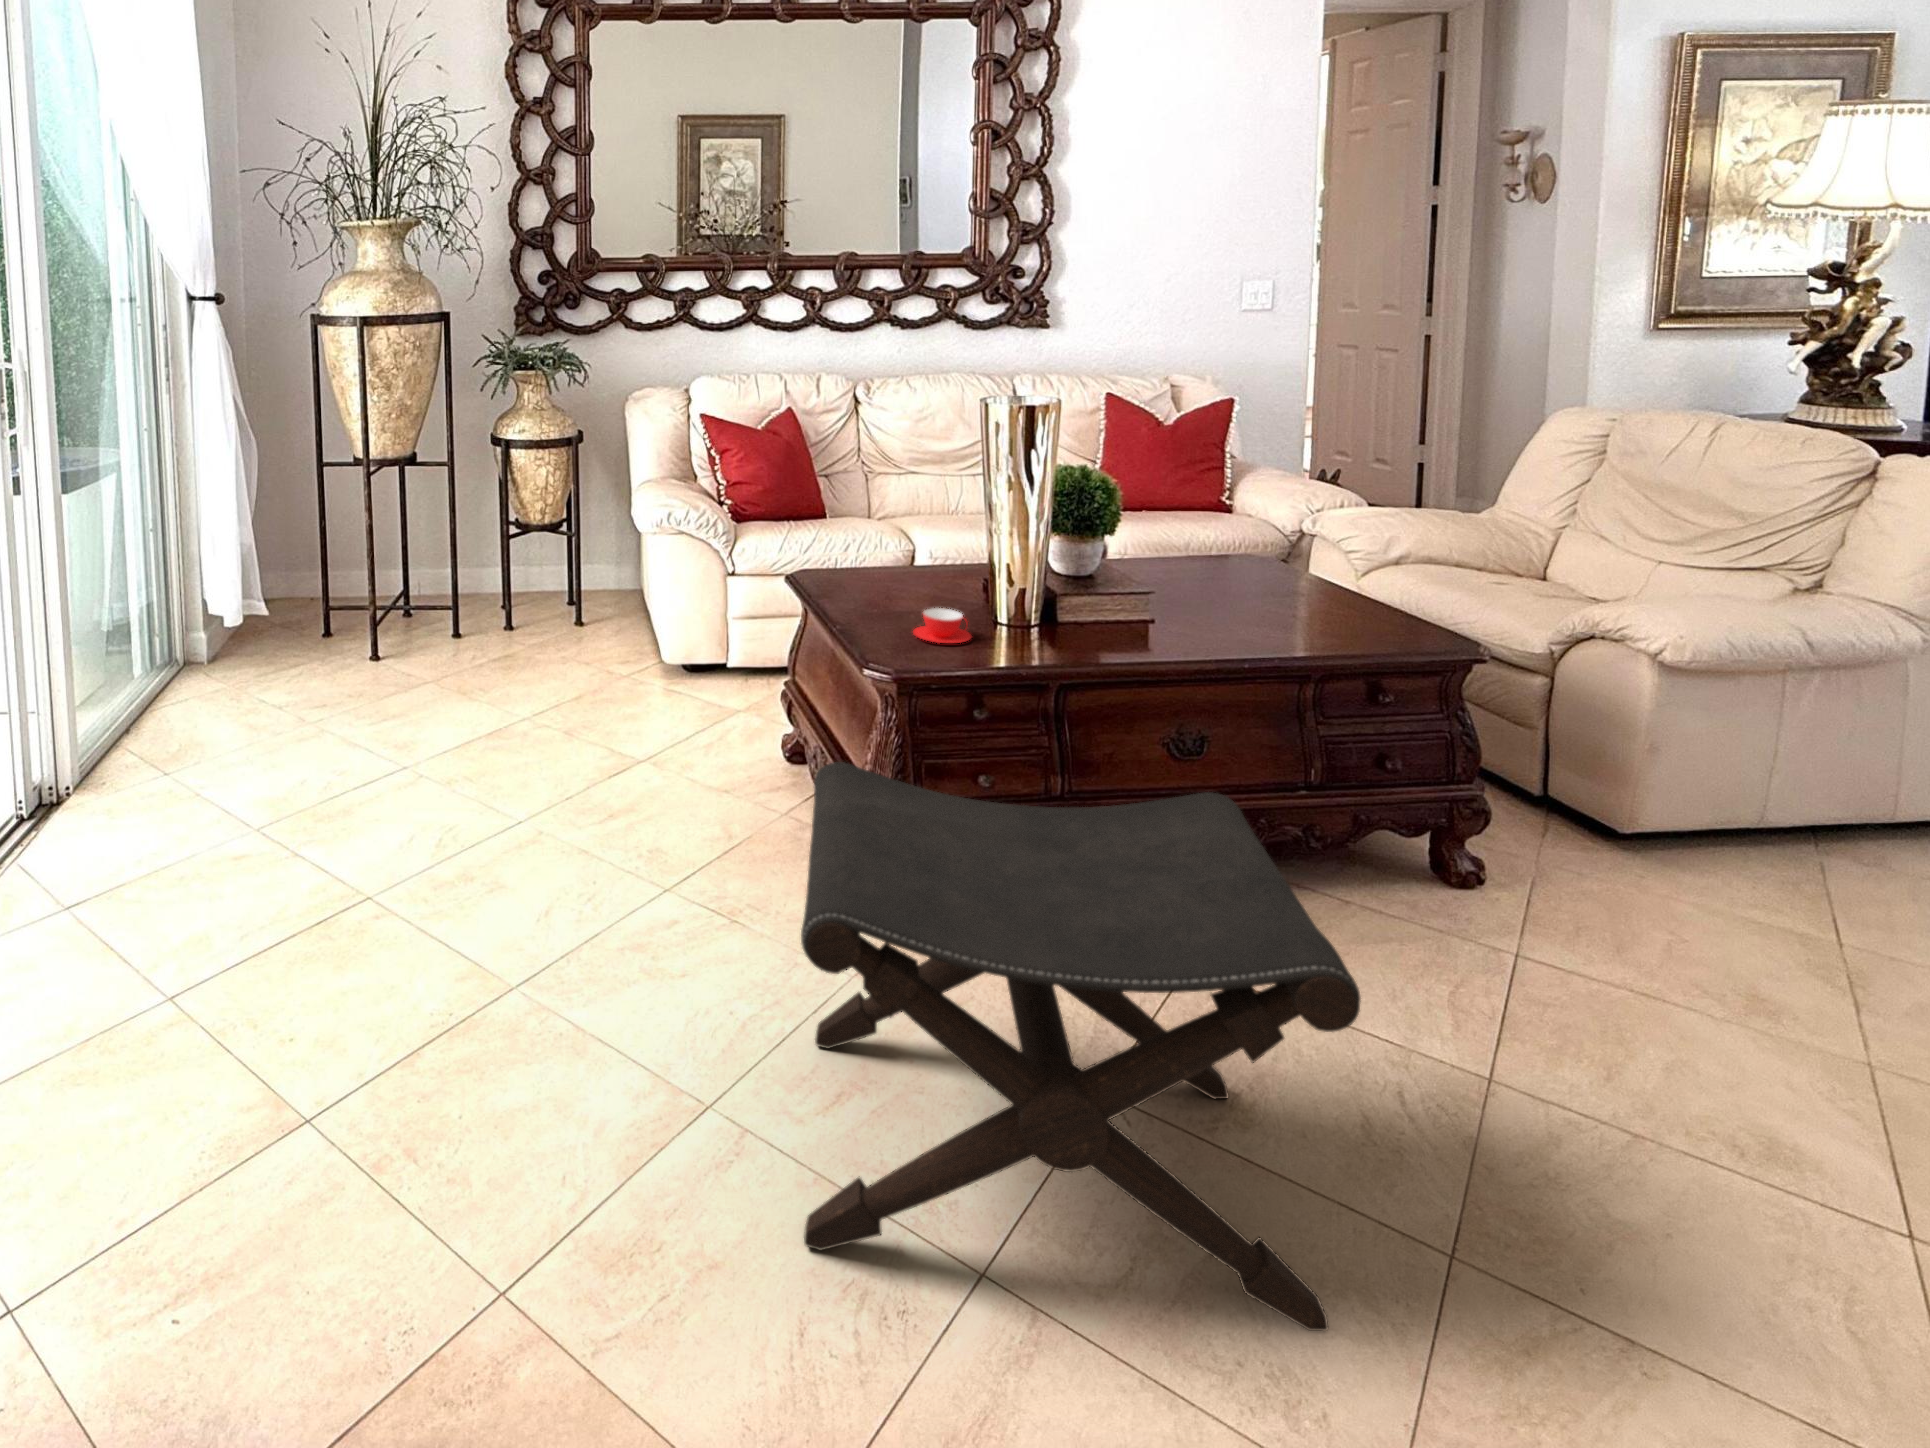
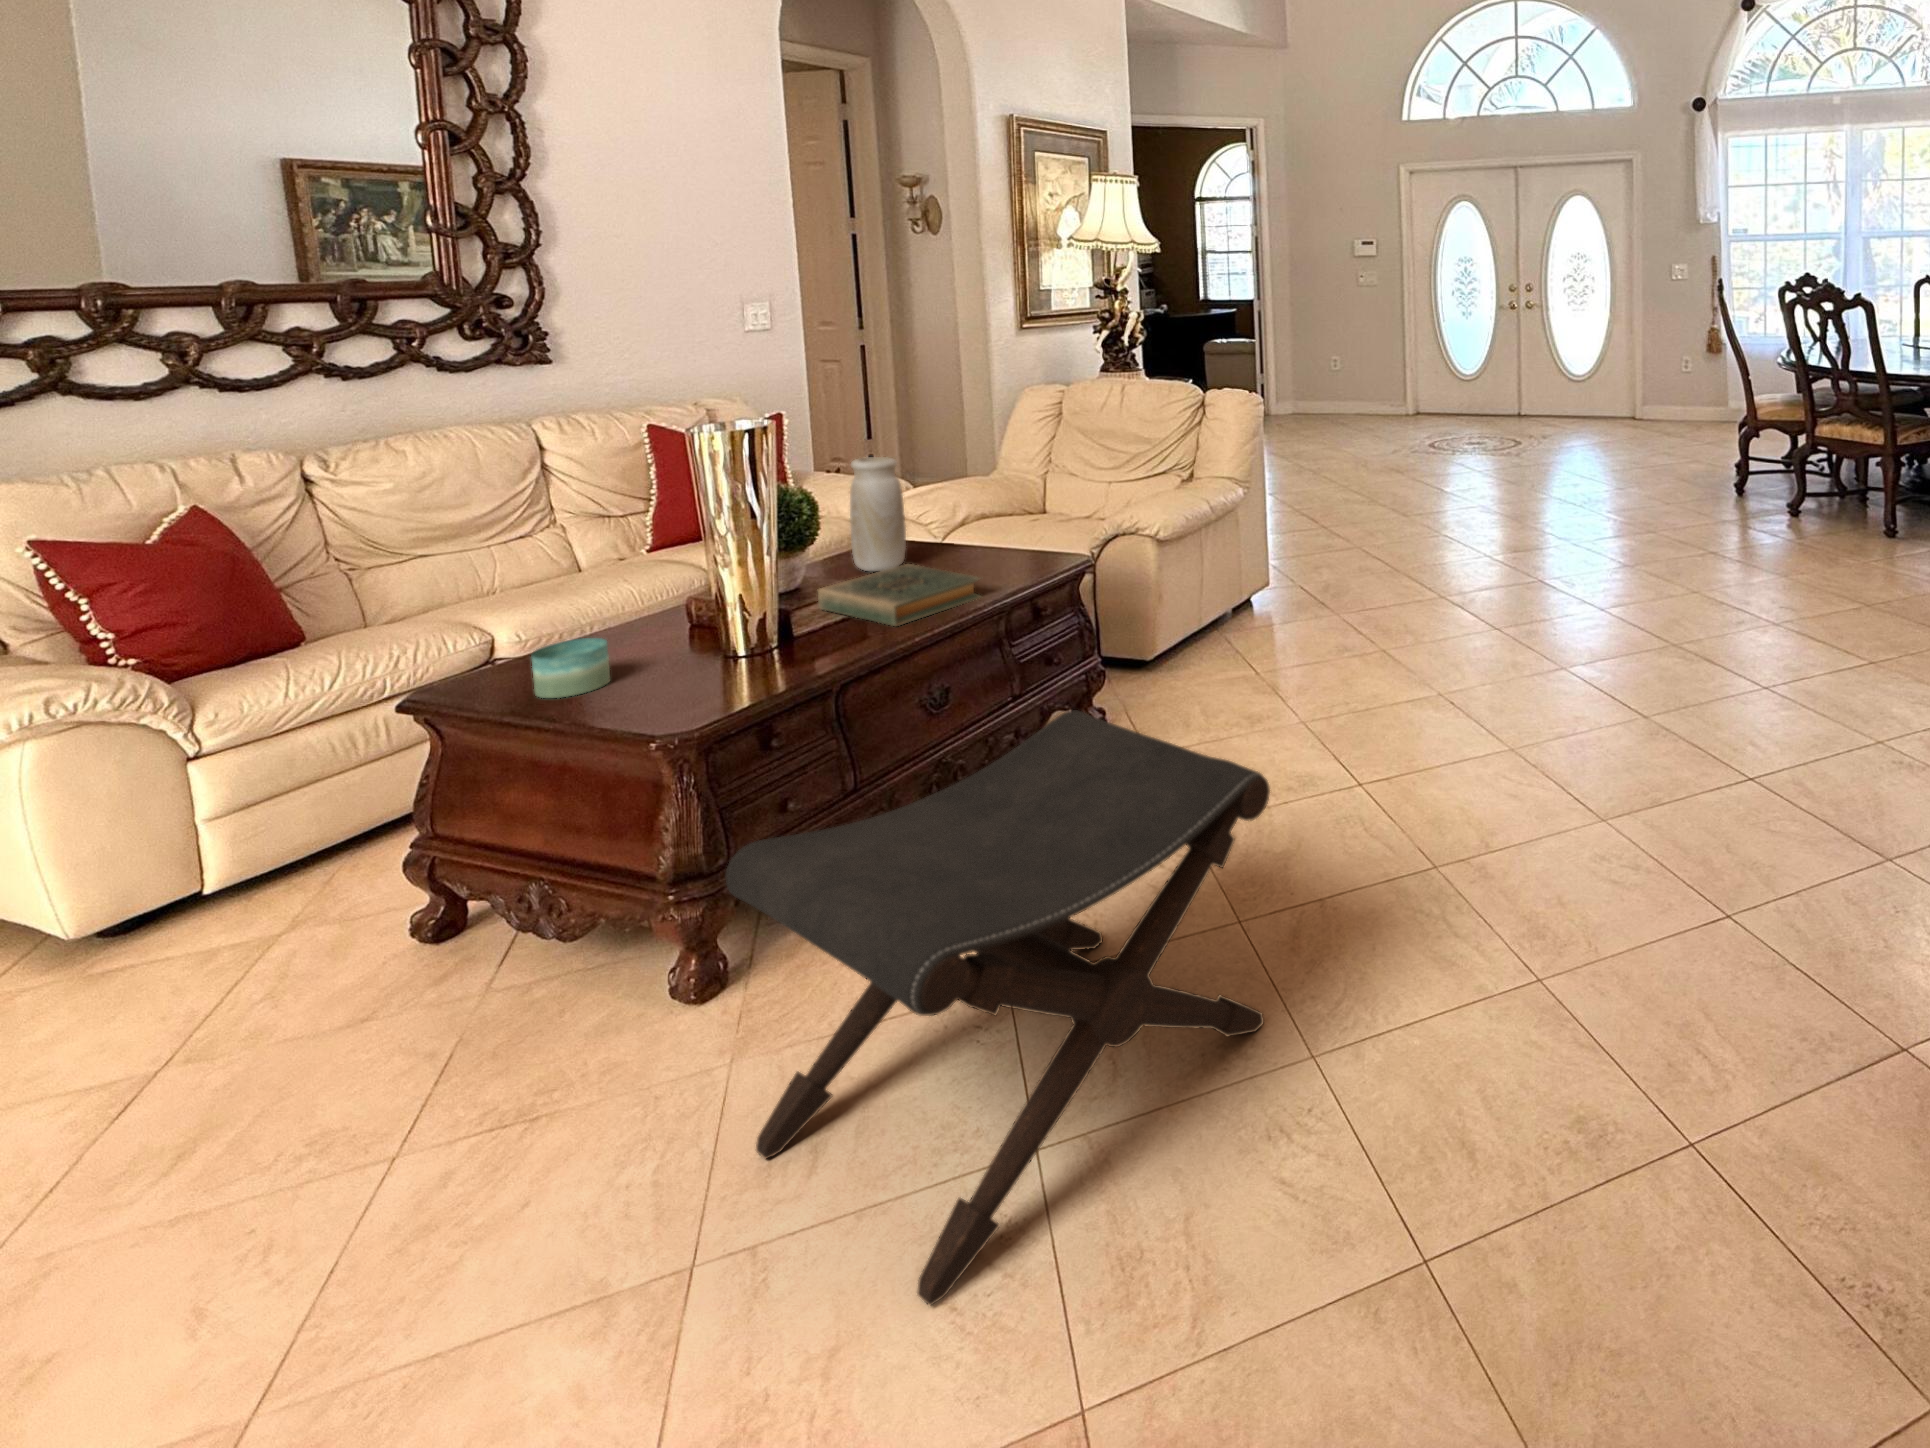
vase: none [1187,458,1246,588] -> present [850,457,906,571]
candle: none [857,561,910,608] -> present [531,638,610,698]
hardback book: none [1111,582,1279,646] -> present [818,564,981,626]
teacup: present [913,608,971,643] -> none [660,661,734,703]

